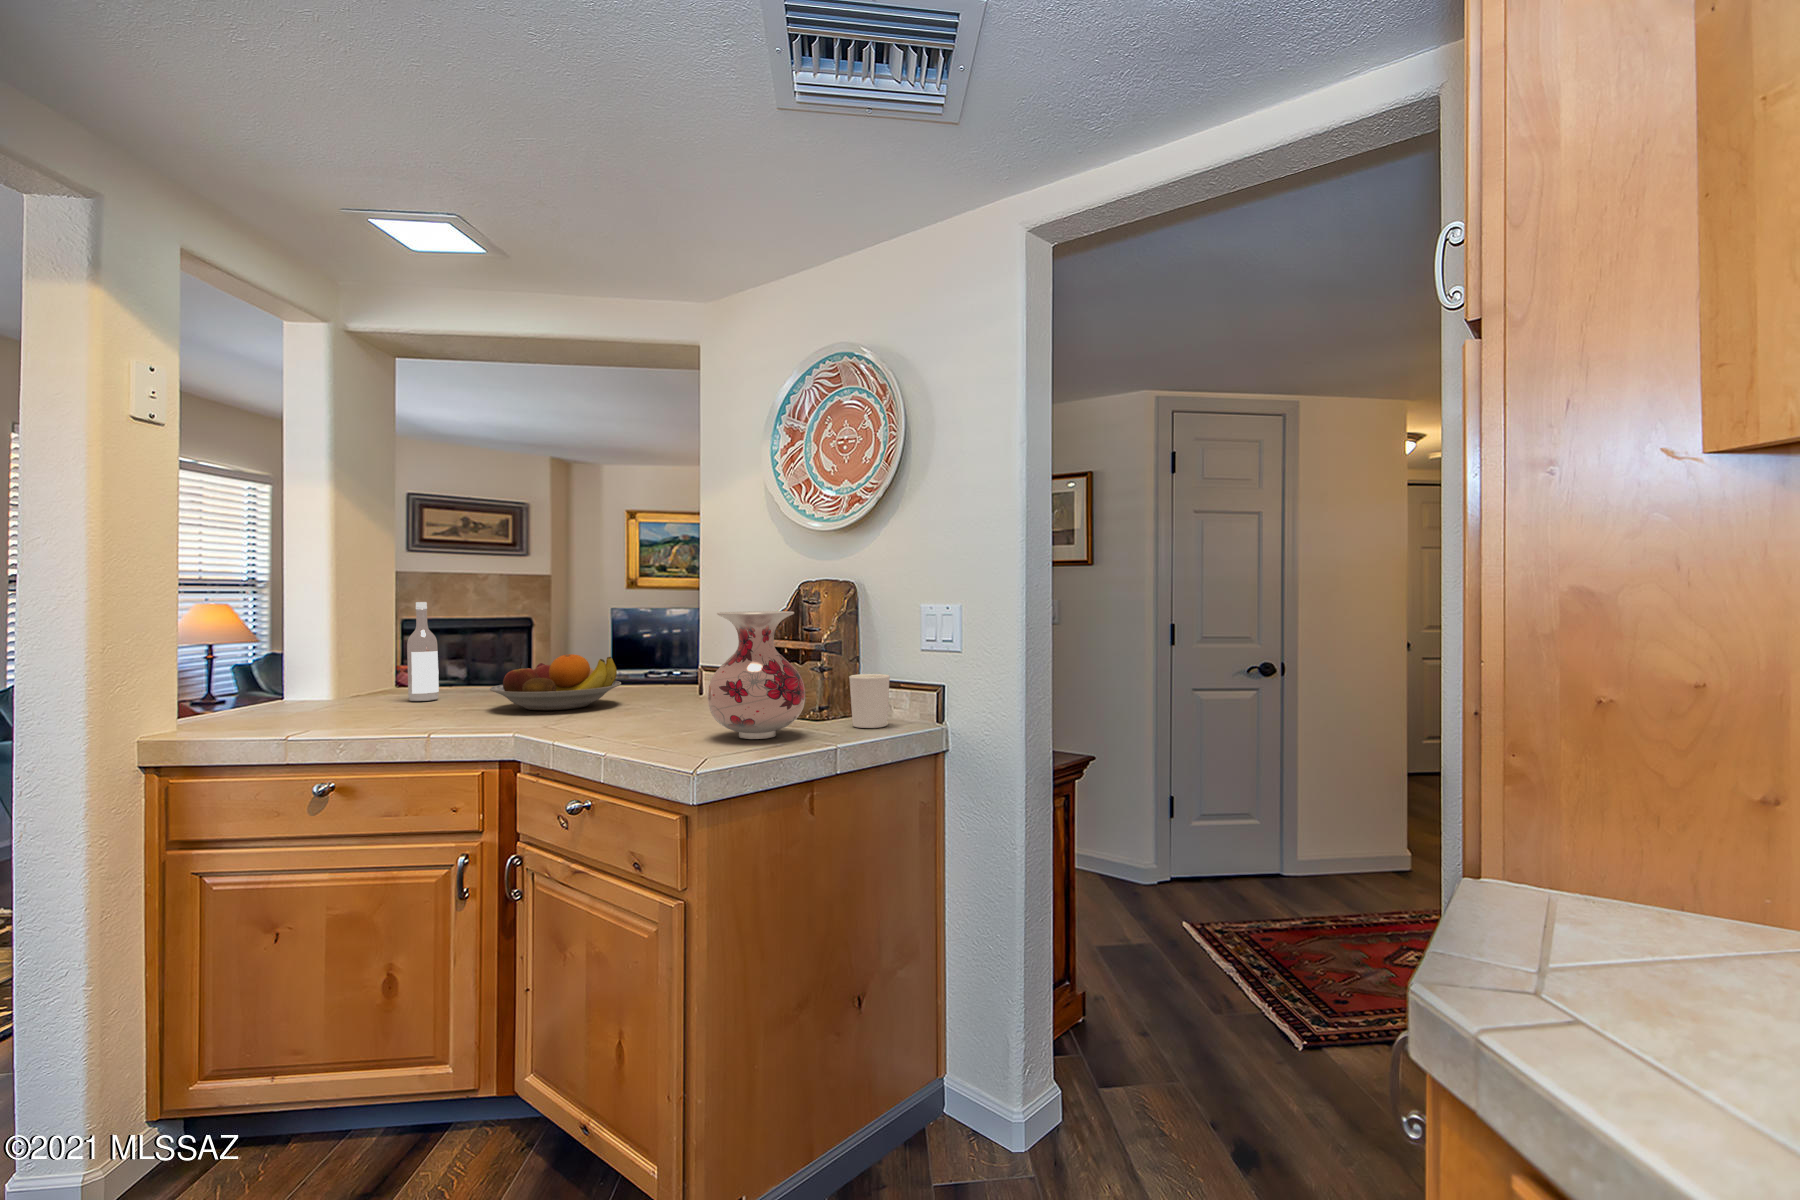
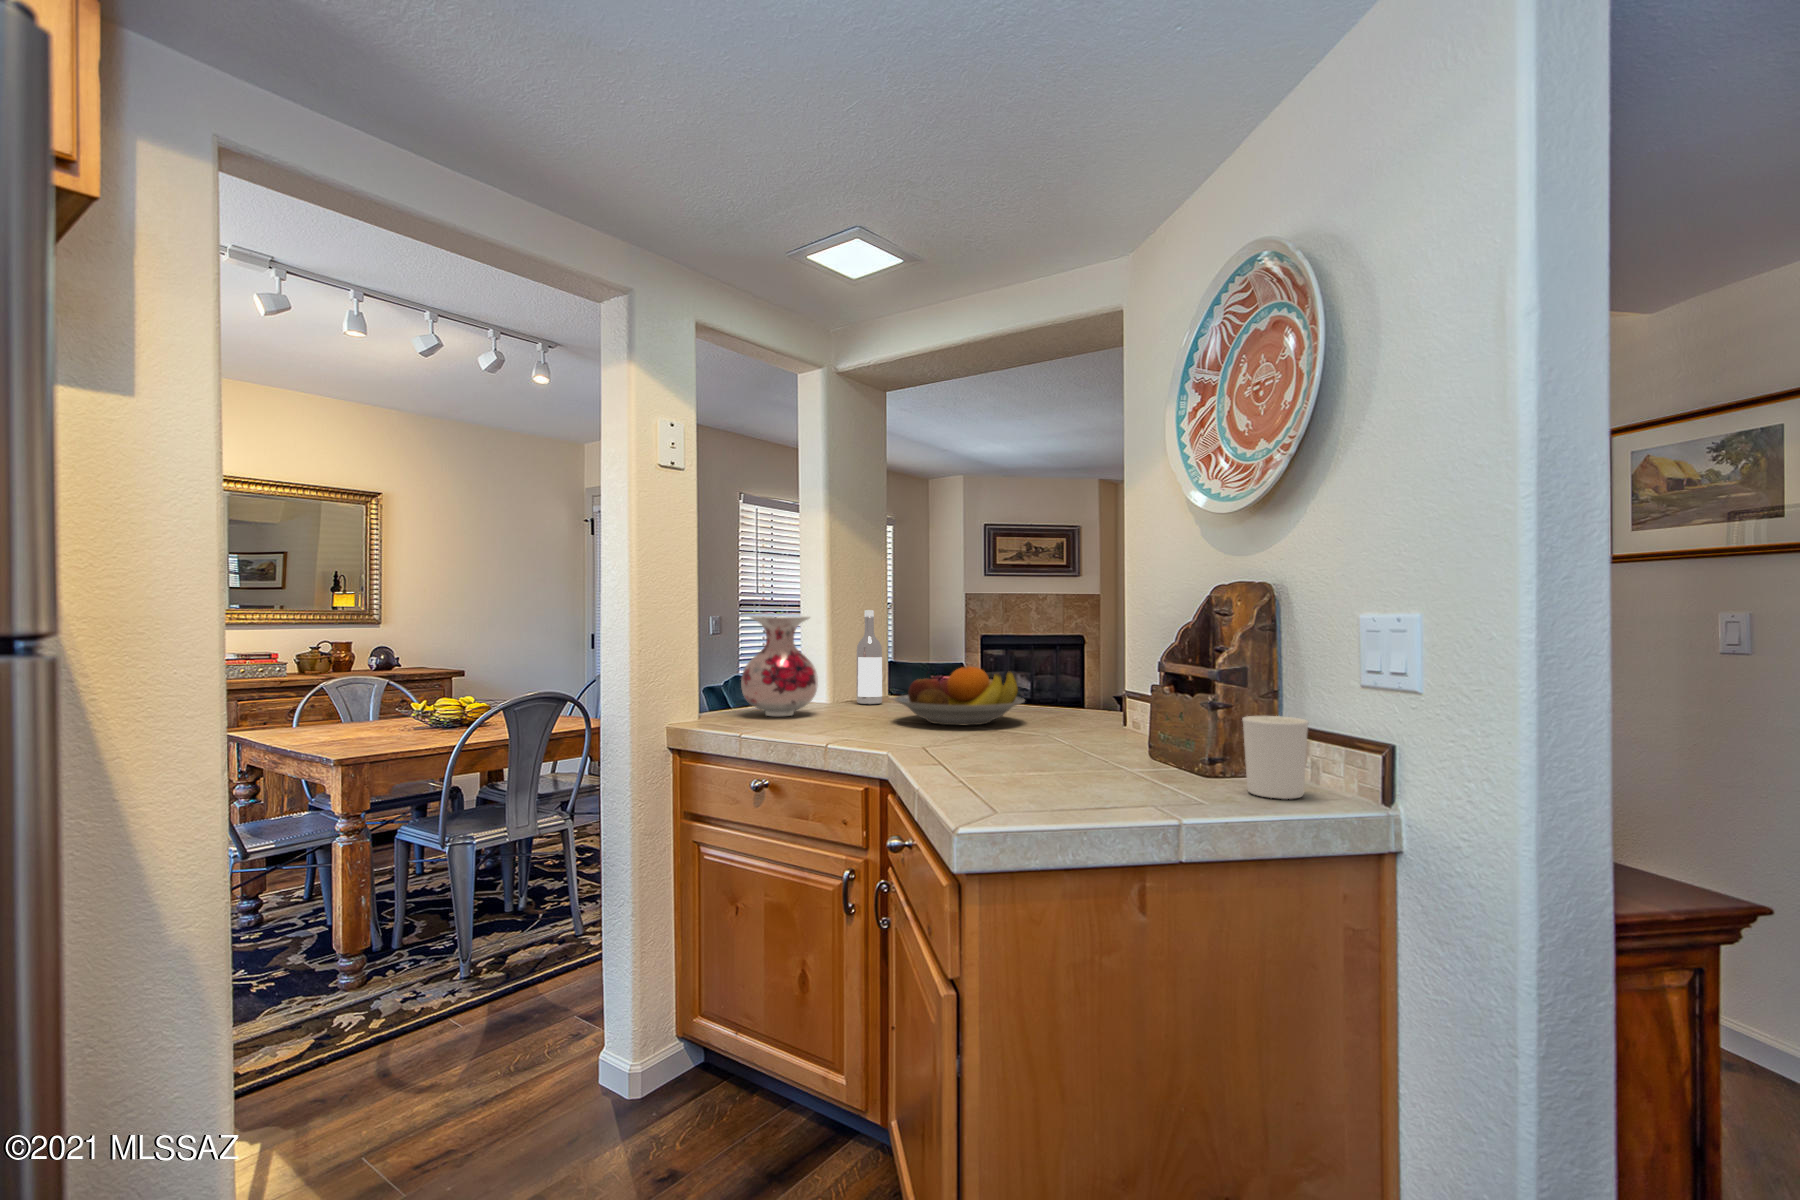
vase: present [708,611,805,739] -> present [741,616,818,716]

